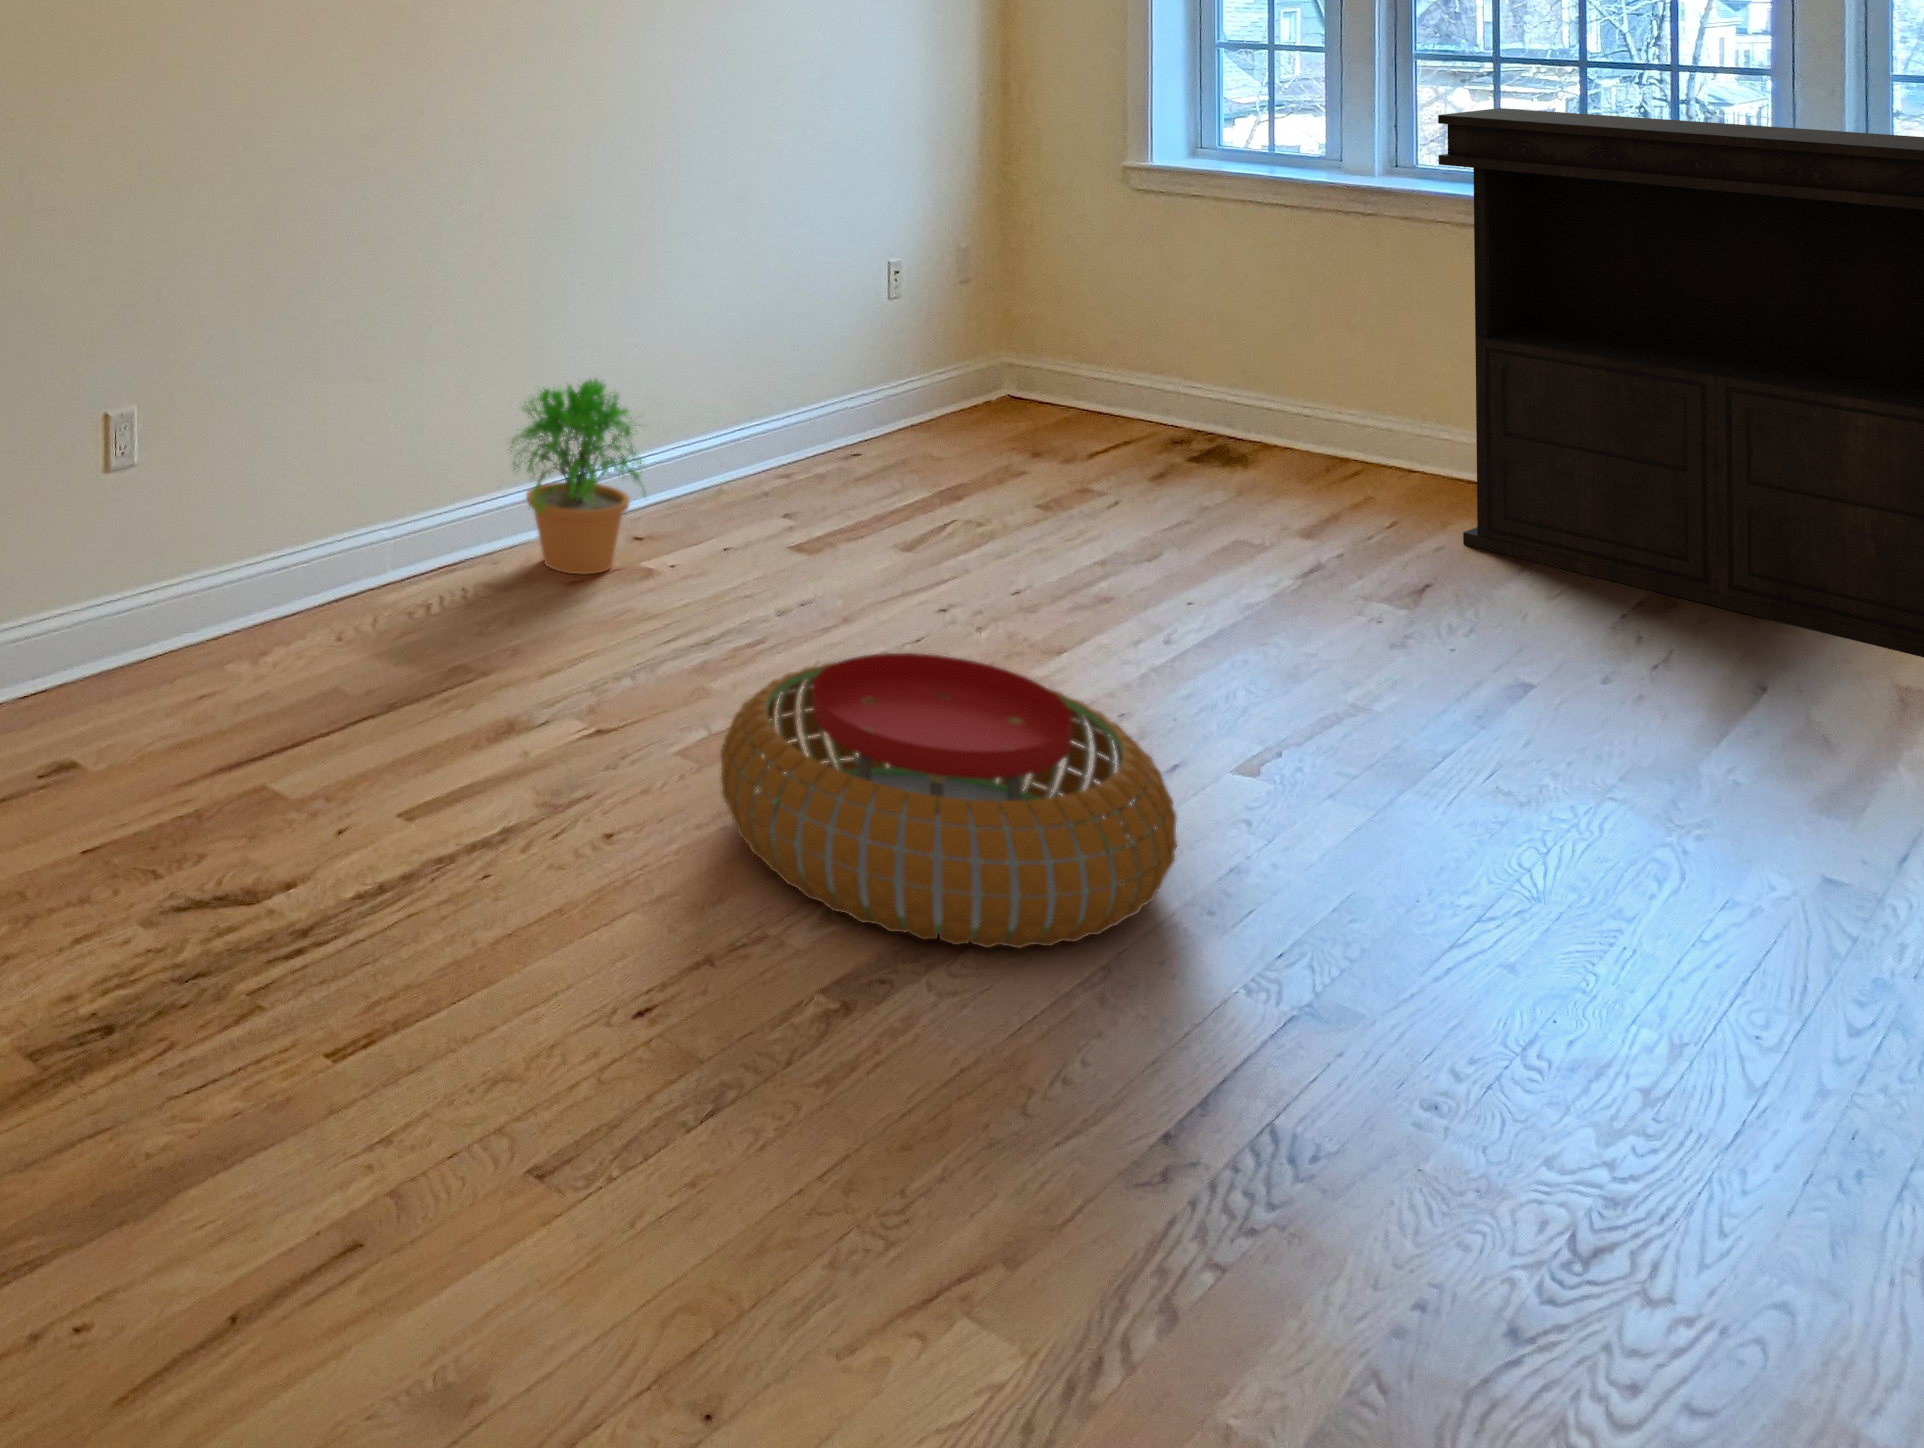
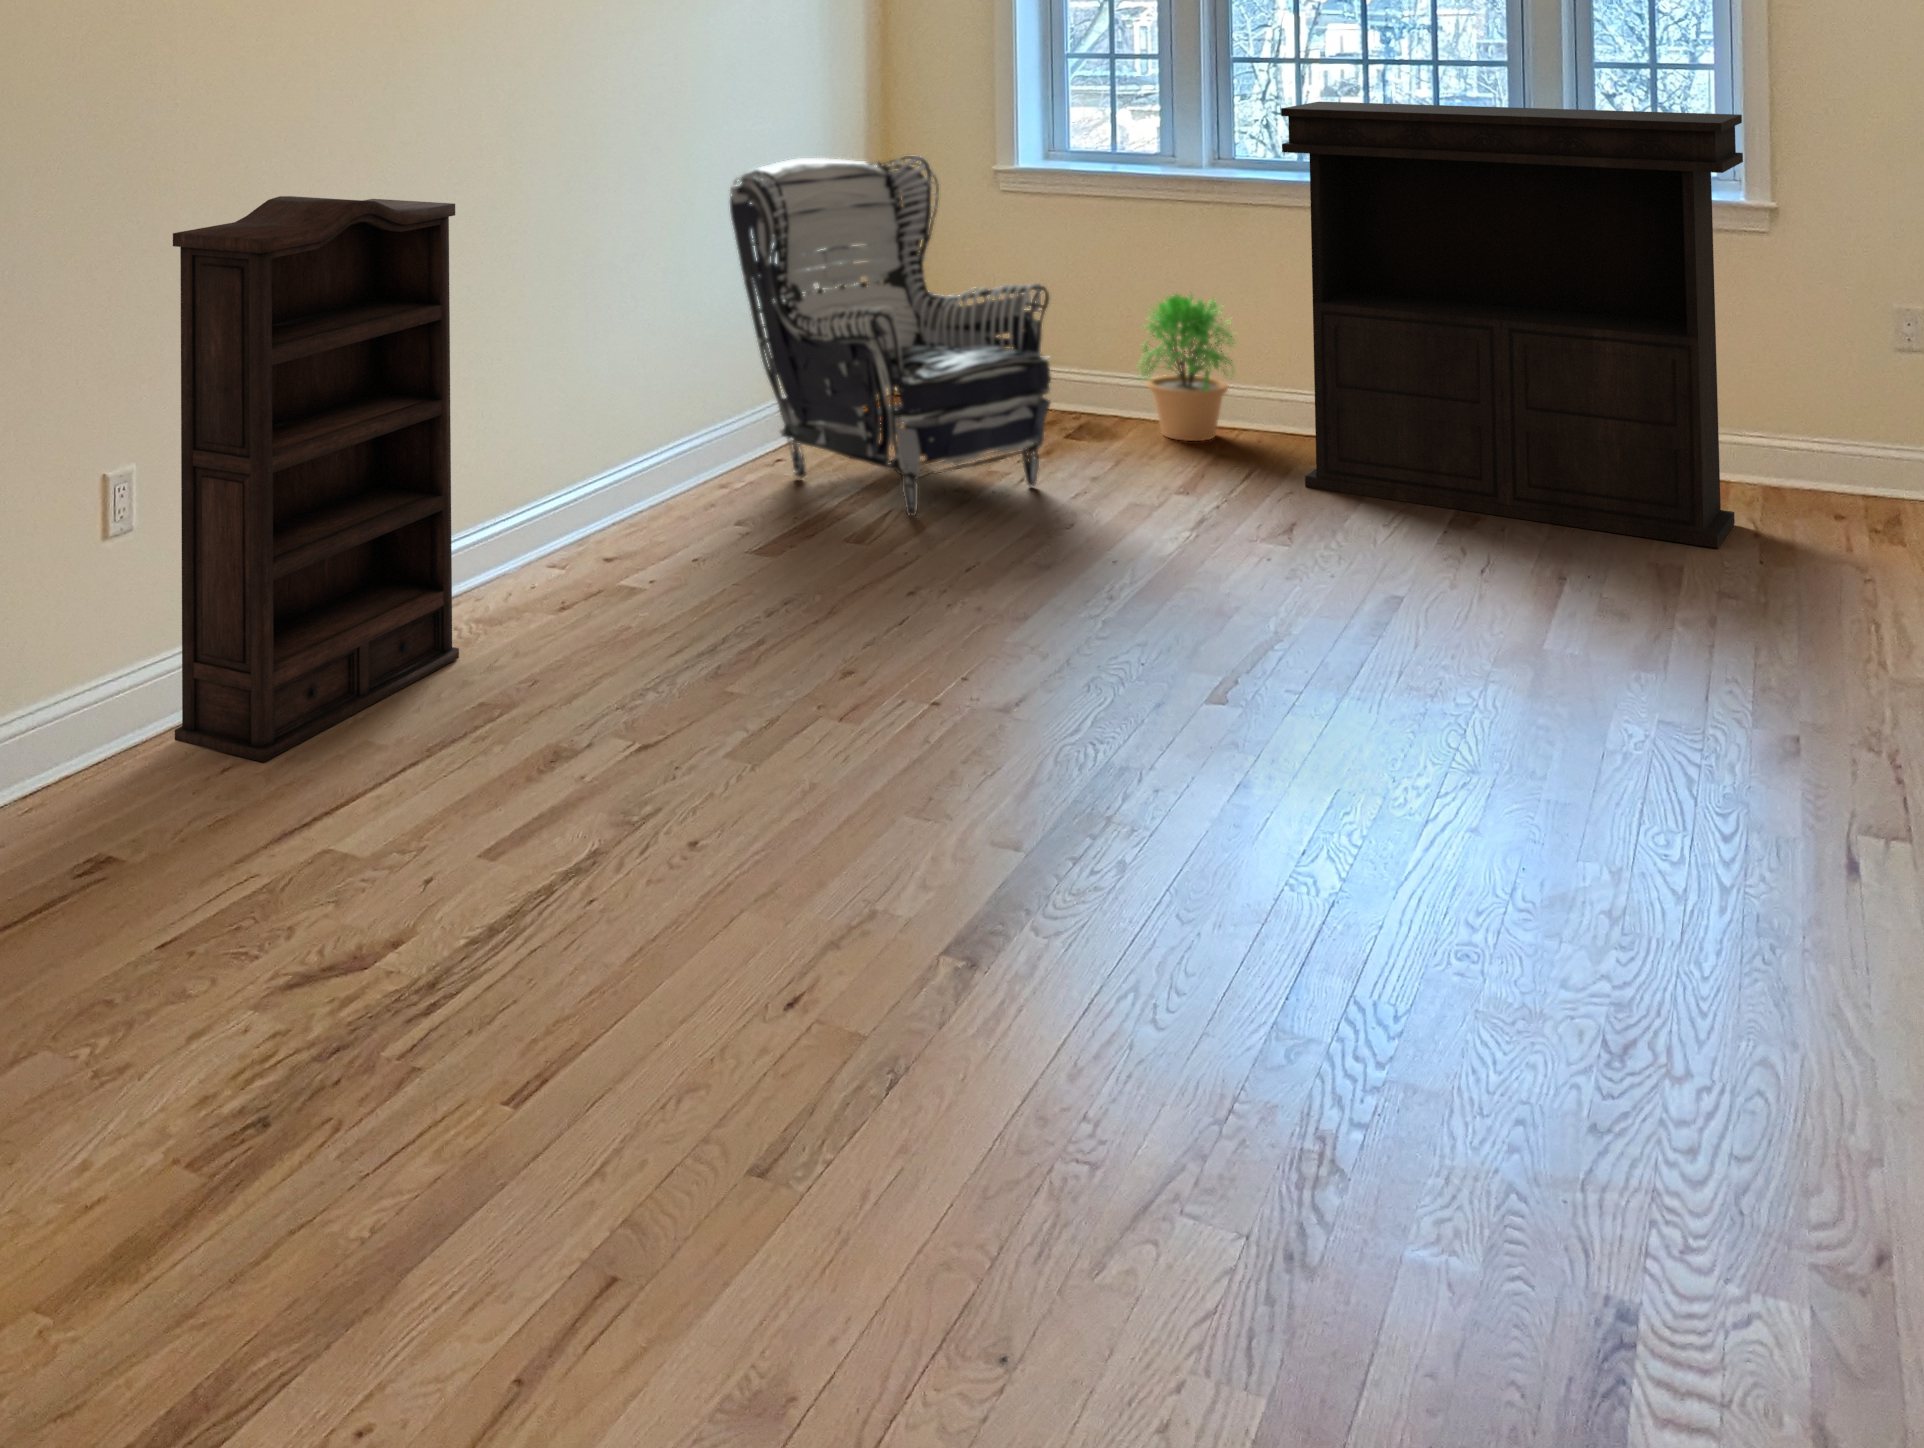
armchair: none [799,146,1152,528] -> present [730,156,1051,516]
bookshelf: none [165,165,451,692] -> present [173,196,459,762]
potted plant: present [510,379,646,575] -> present [1139,293,1235,441]
pouf: present [720,653,1177,948] -> none [796,626,1210,891]

